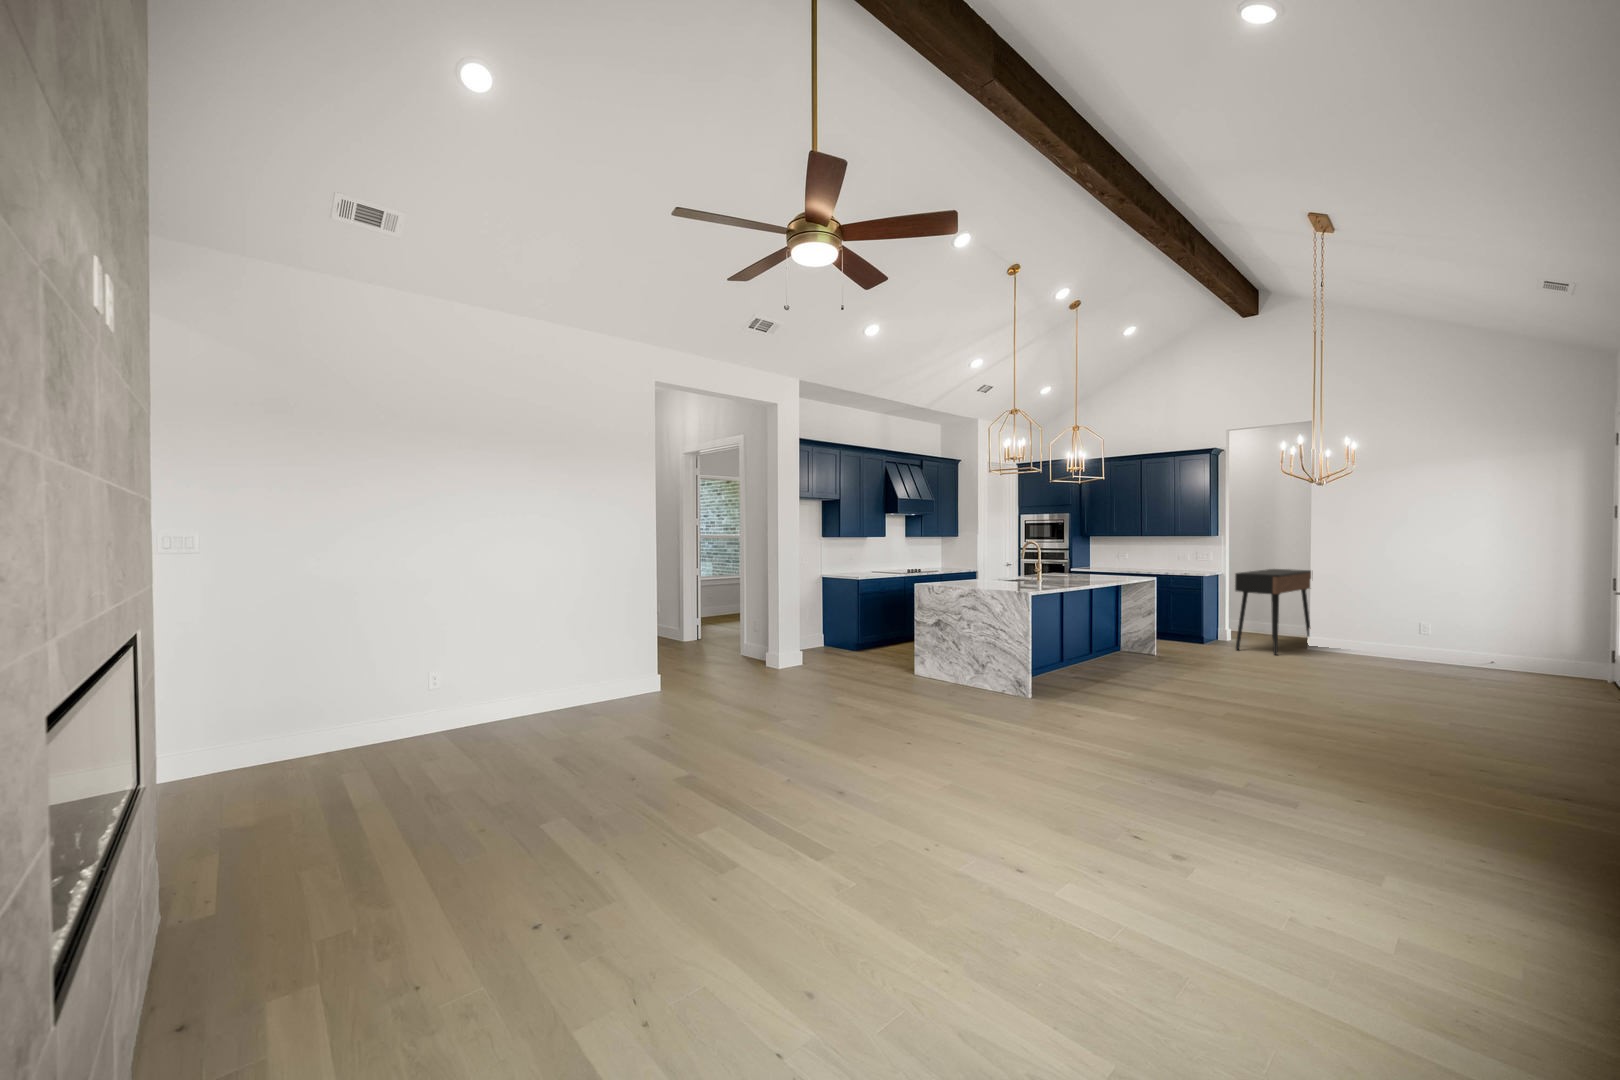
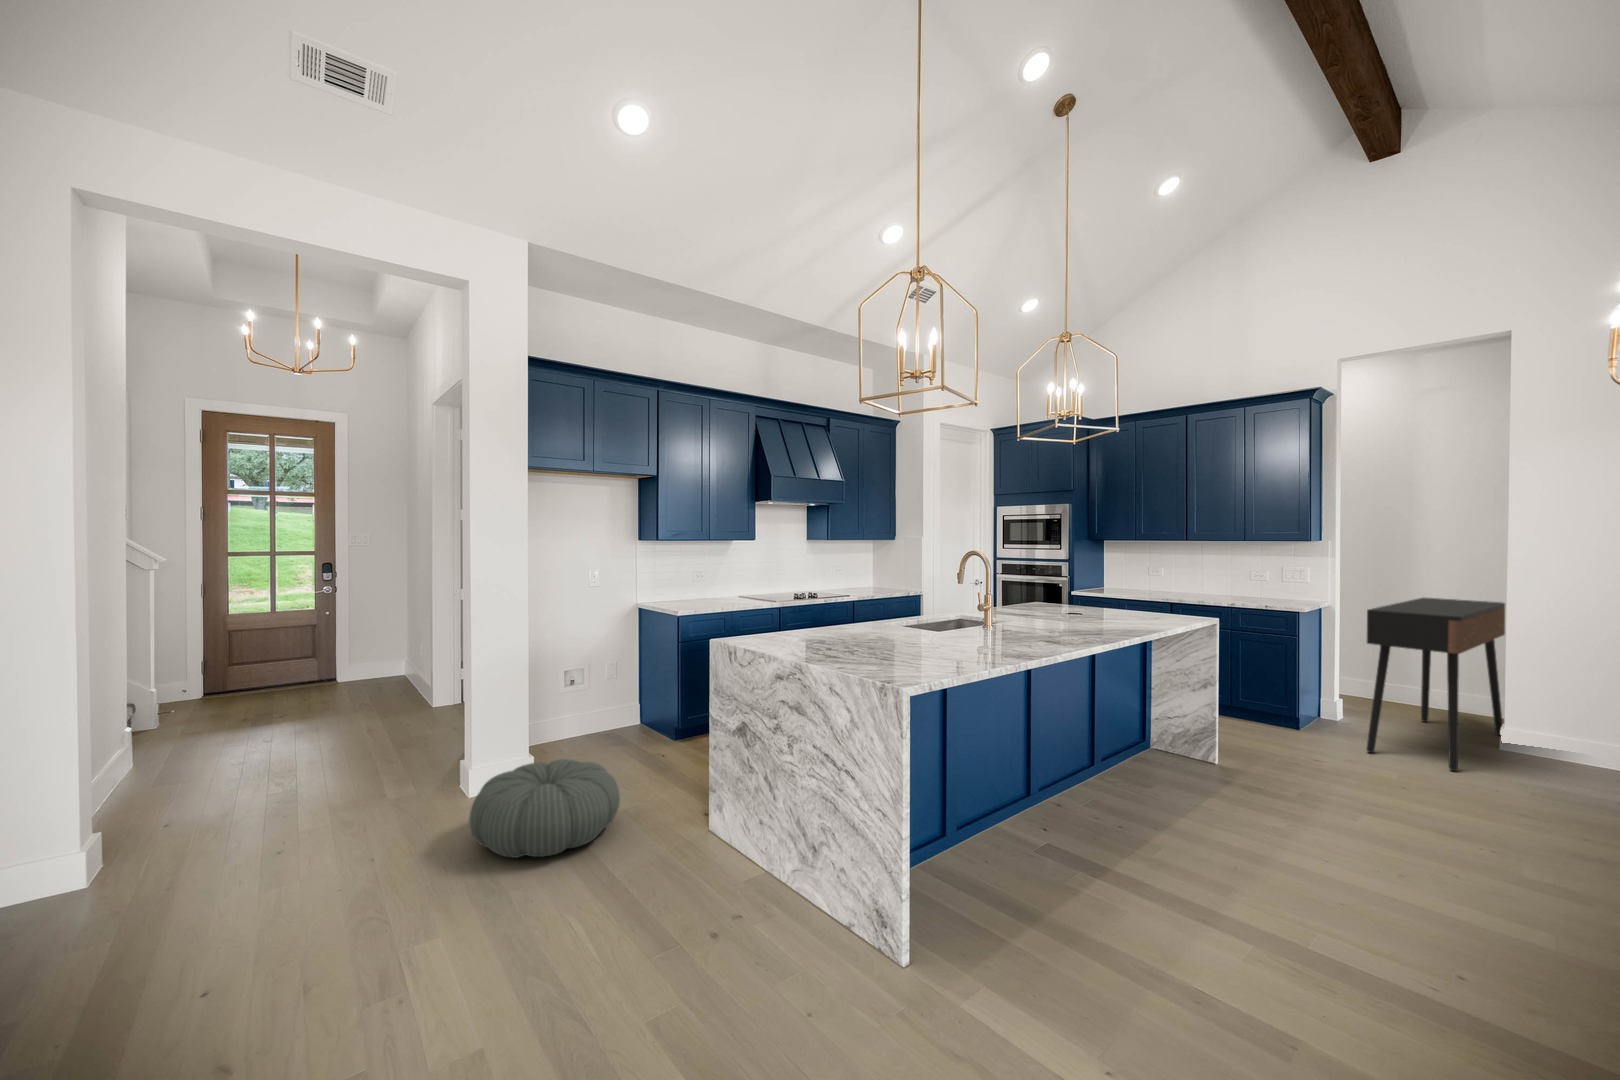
pouf: none [806,645,872,681] -> present [469,759,620,858]

